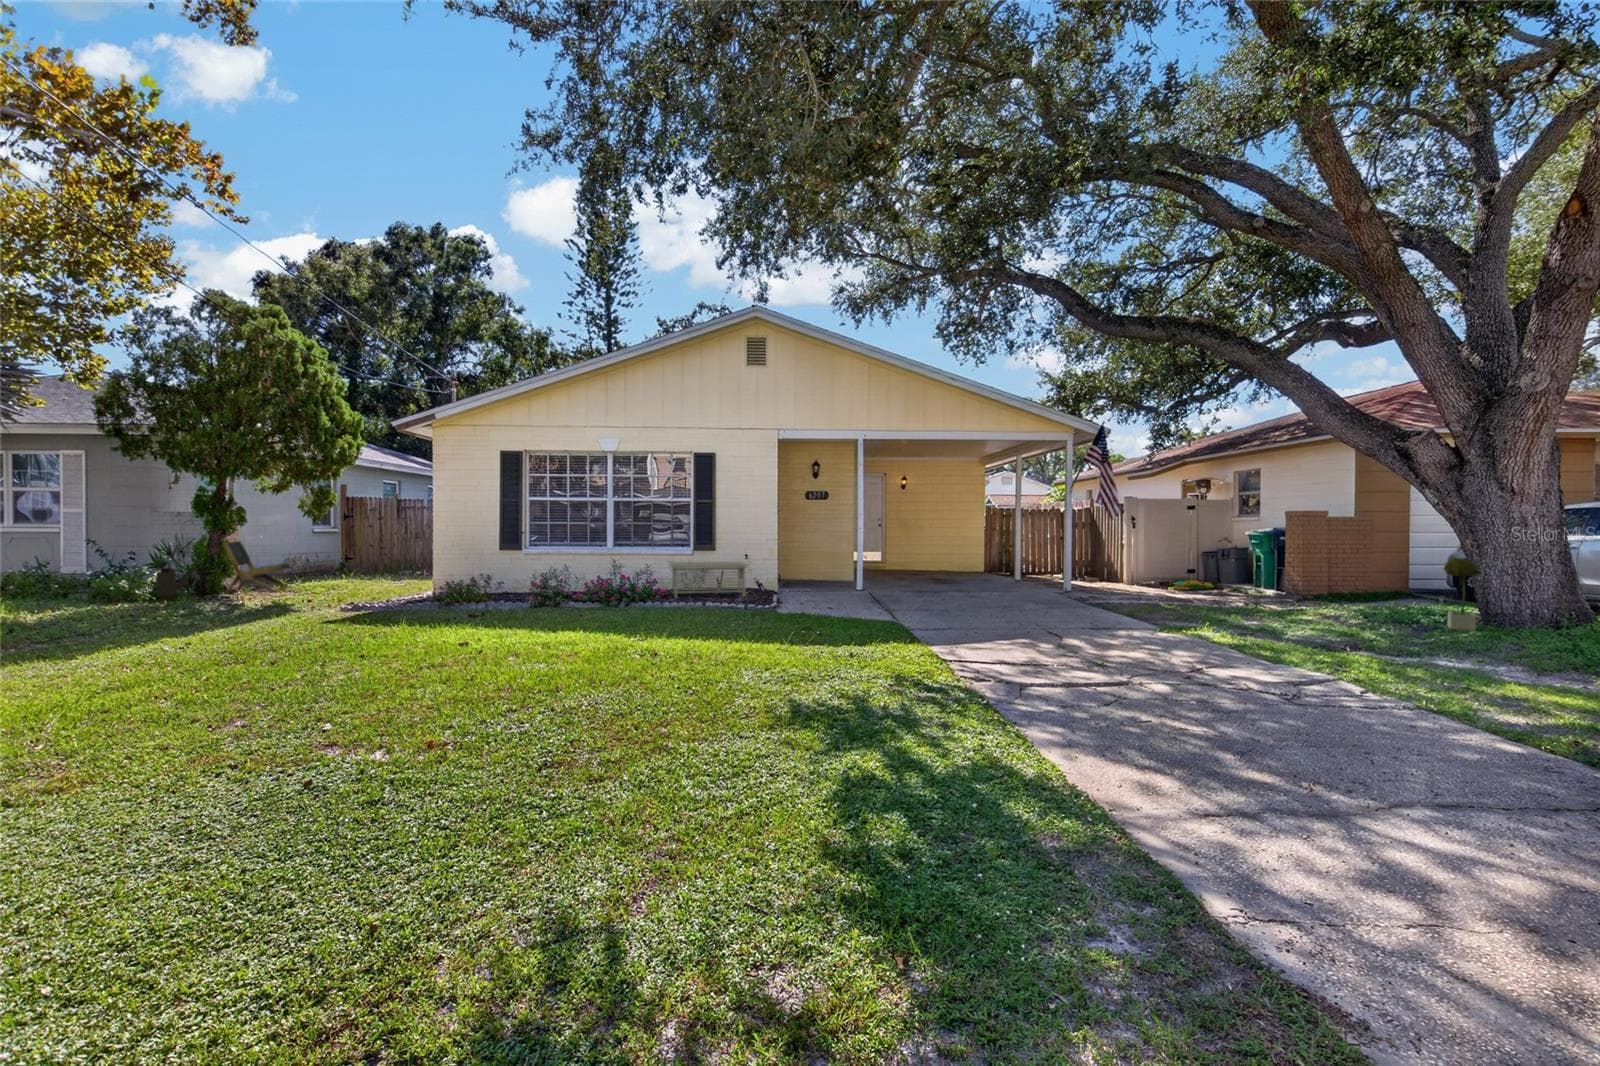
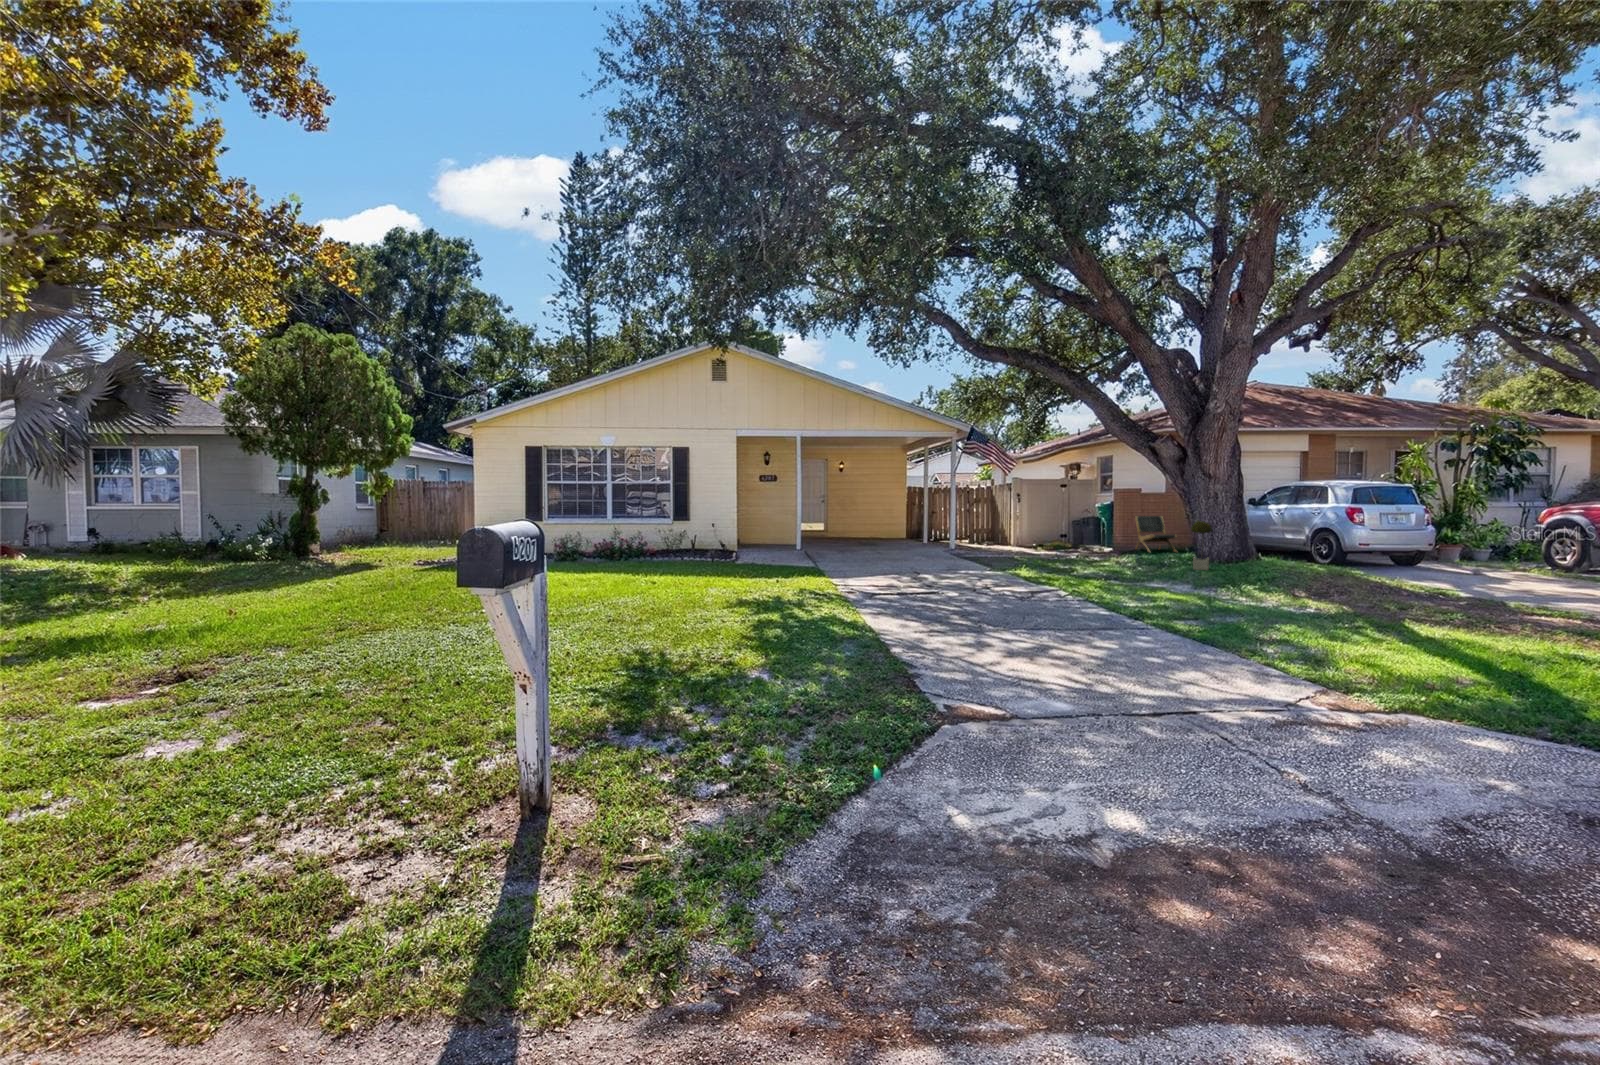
lounge chair: present [223,541,291,593] -> present [1135,516,1177,552]
storage bench: present [670,561,747,598] -> none [654,529,712,556]
watering can: present [151,562,197,597] -> none [265,531,296,557]

